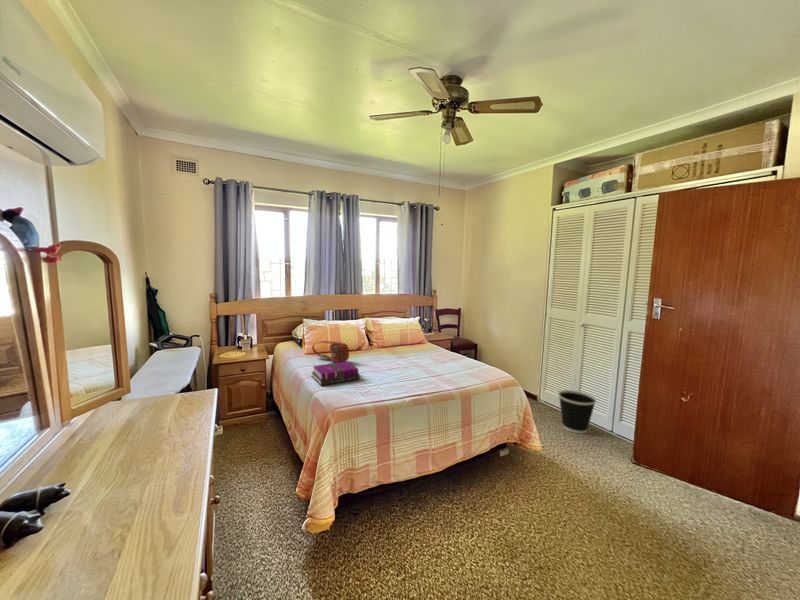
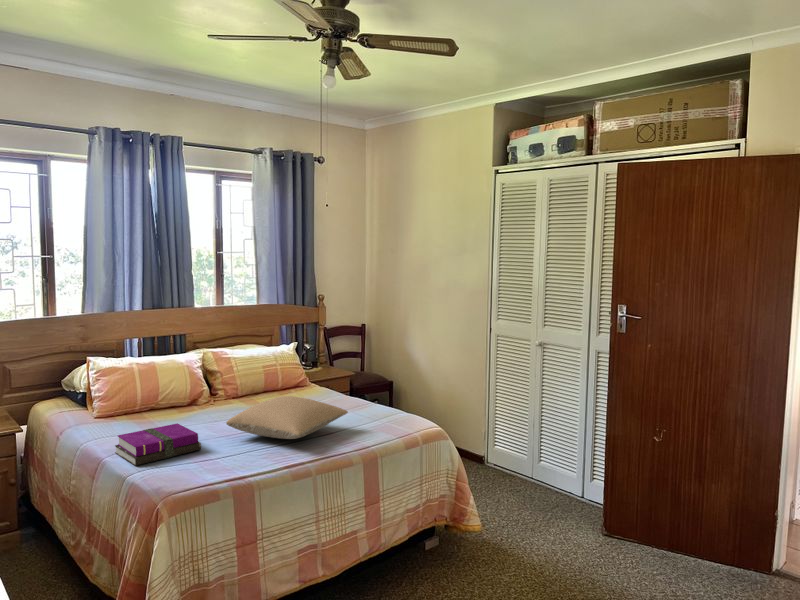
handbag: present [312,341,349,363] -> none [109,392,178,428]
pillow: none [376,349,452,377] -> present [226,396,348,439]
wastebasket: present [558,390,596,433] -> none [508,442,558,503]

